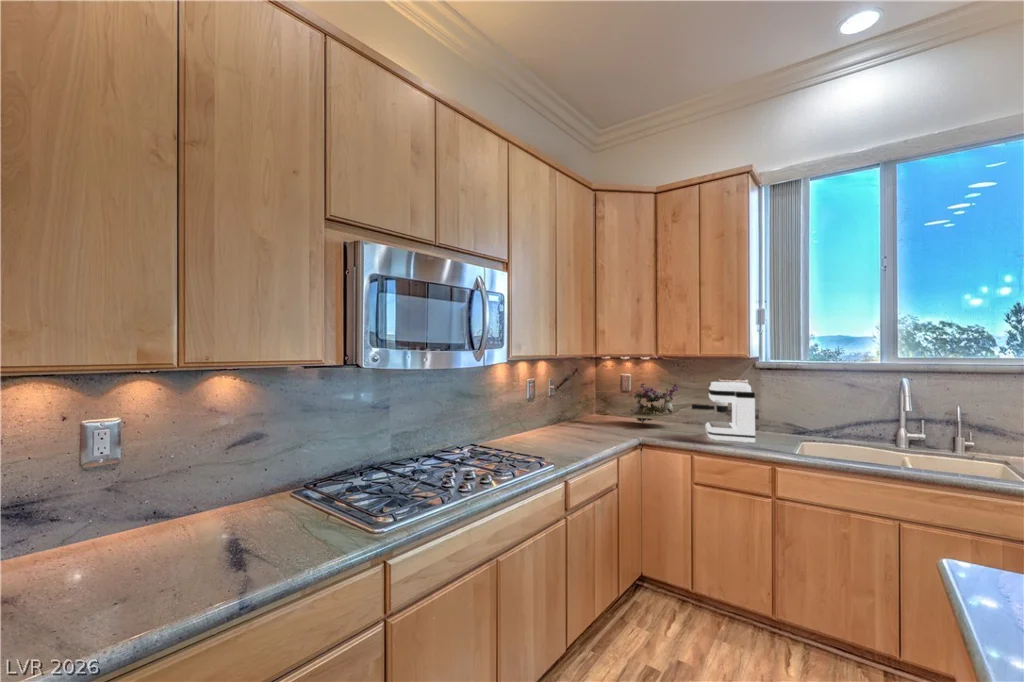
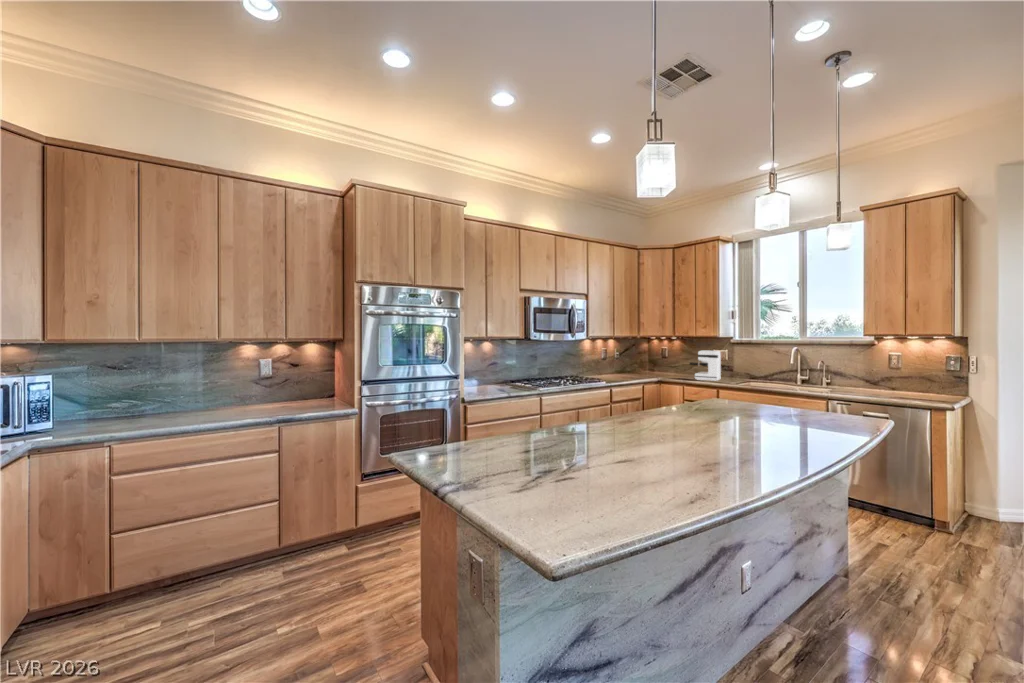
flower arrangement: present [623,383,678,423] -> none [658,352,690,375]

